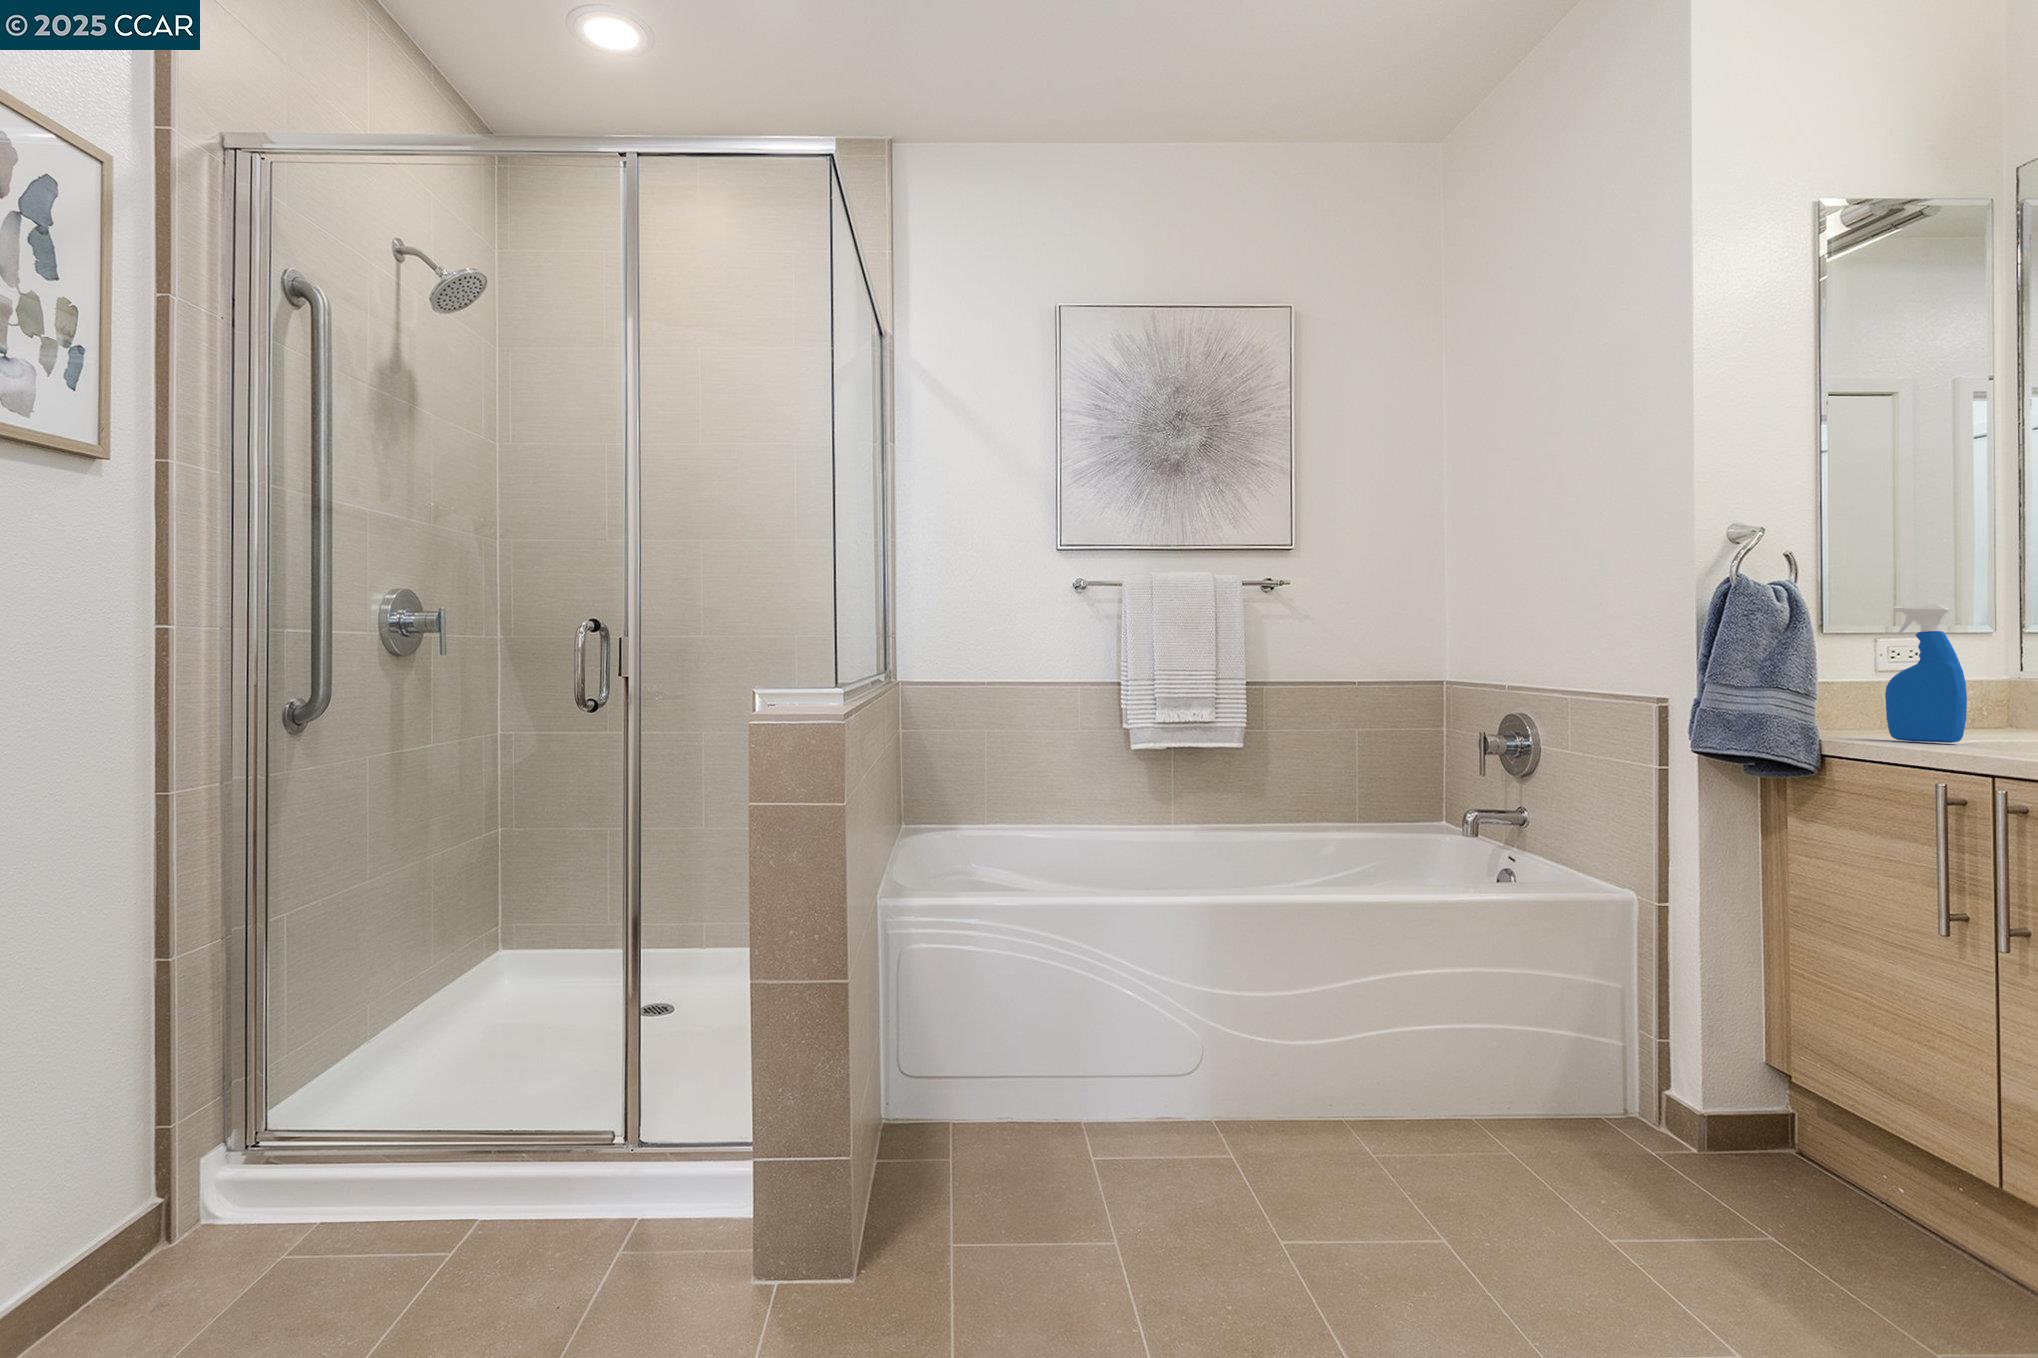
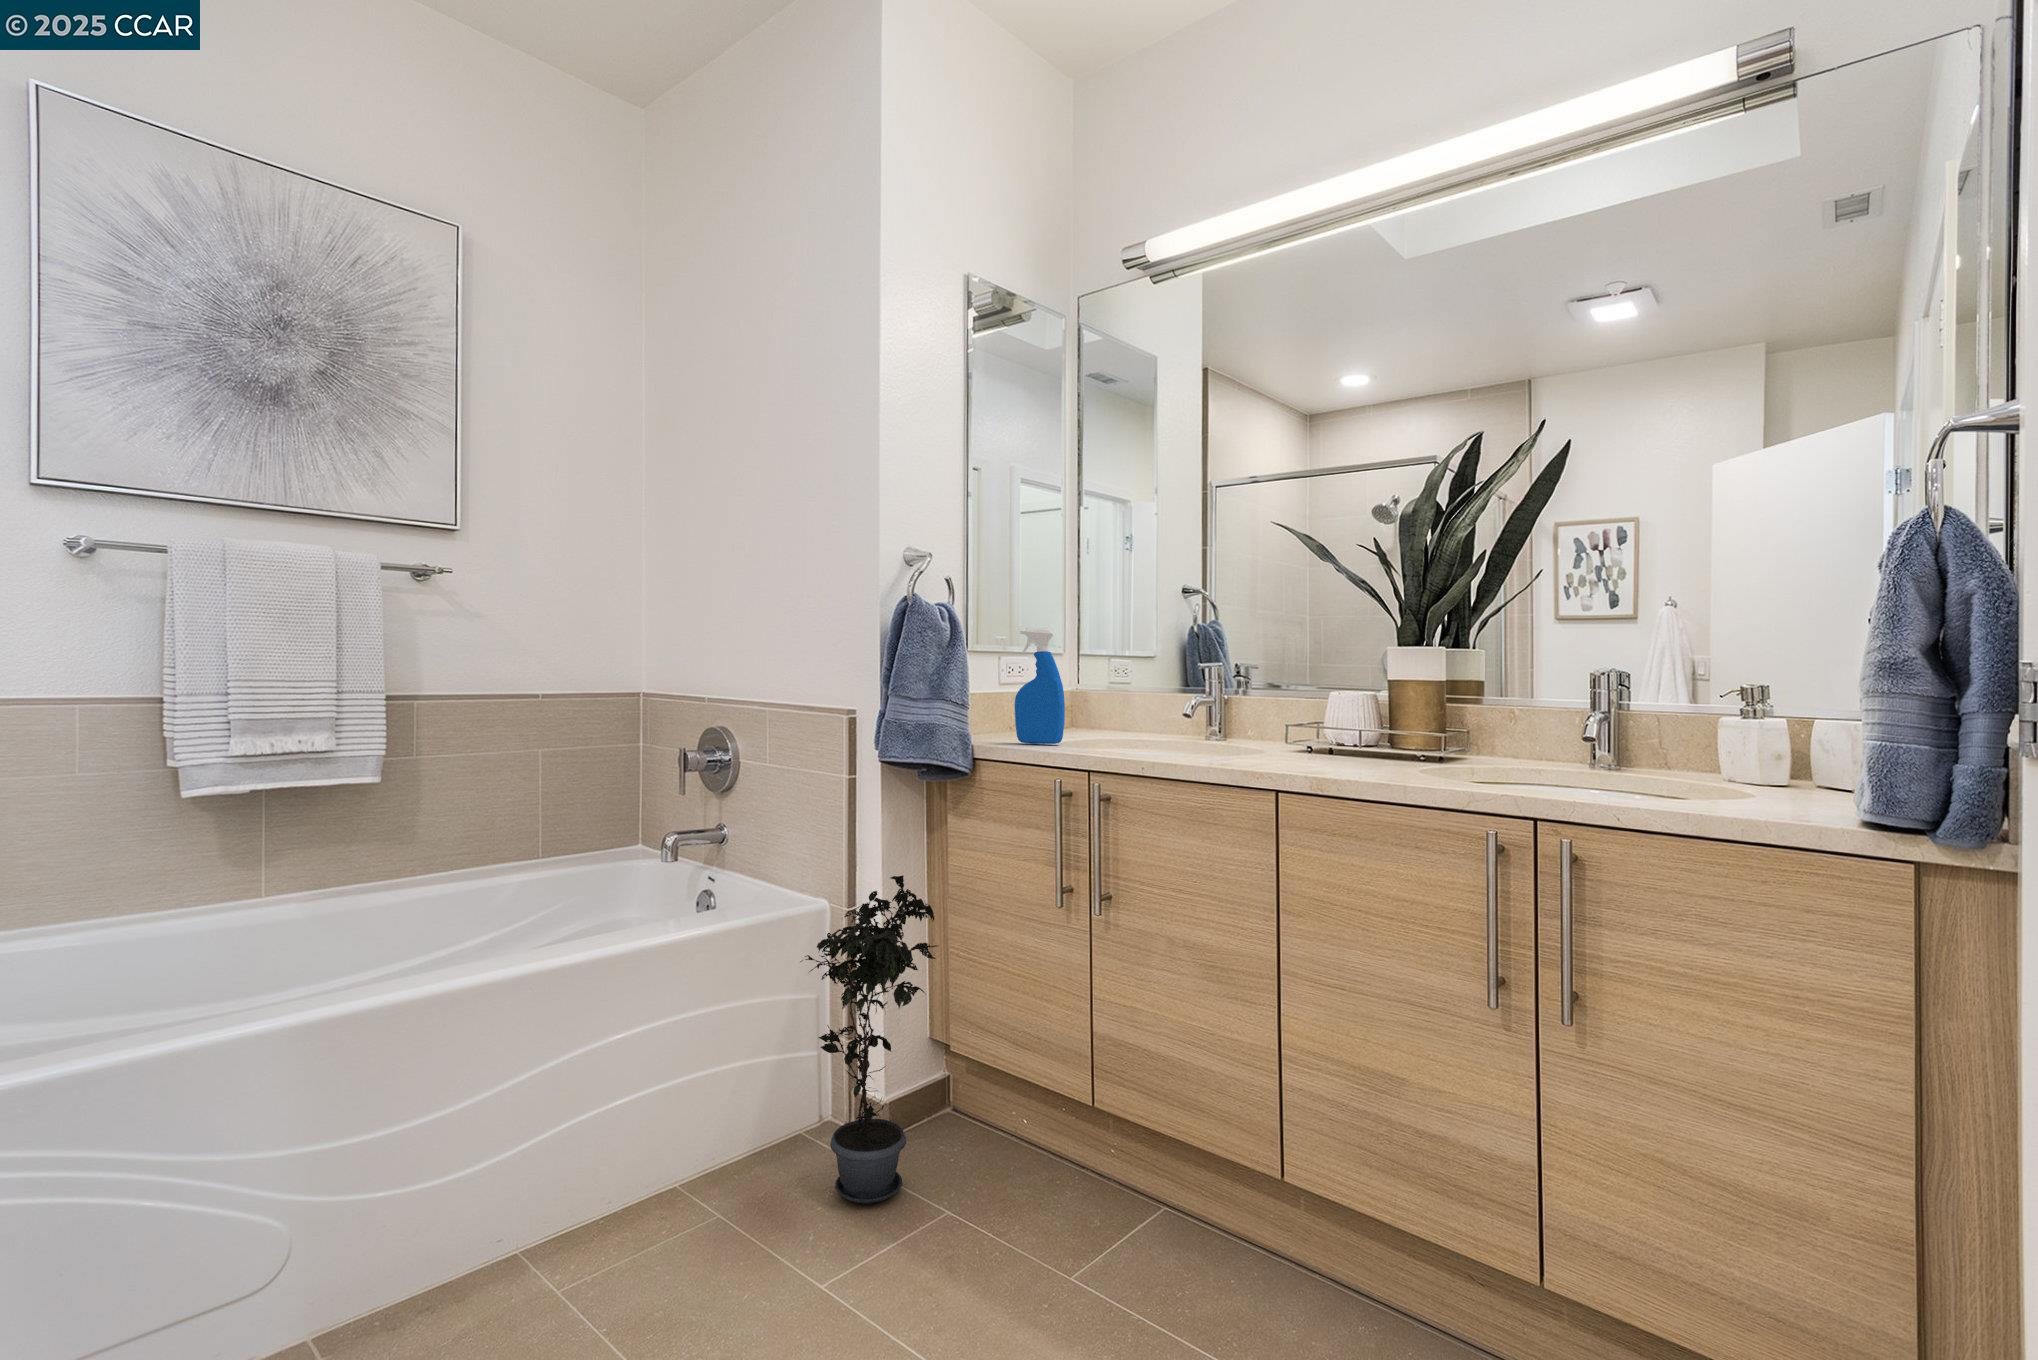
potted plant: none [1596,871,1764,1200] -> present [800,875,937,1205]

